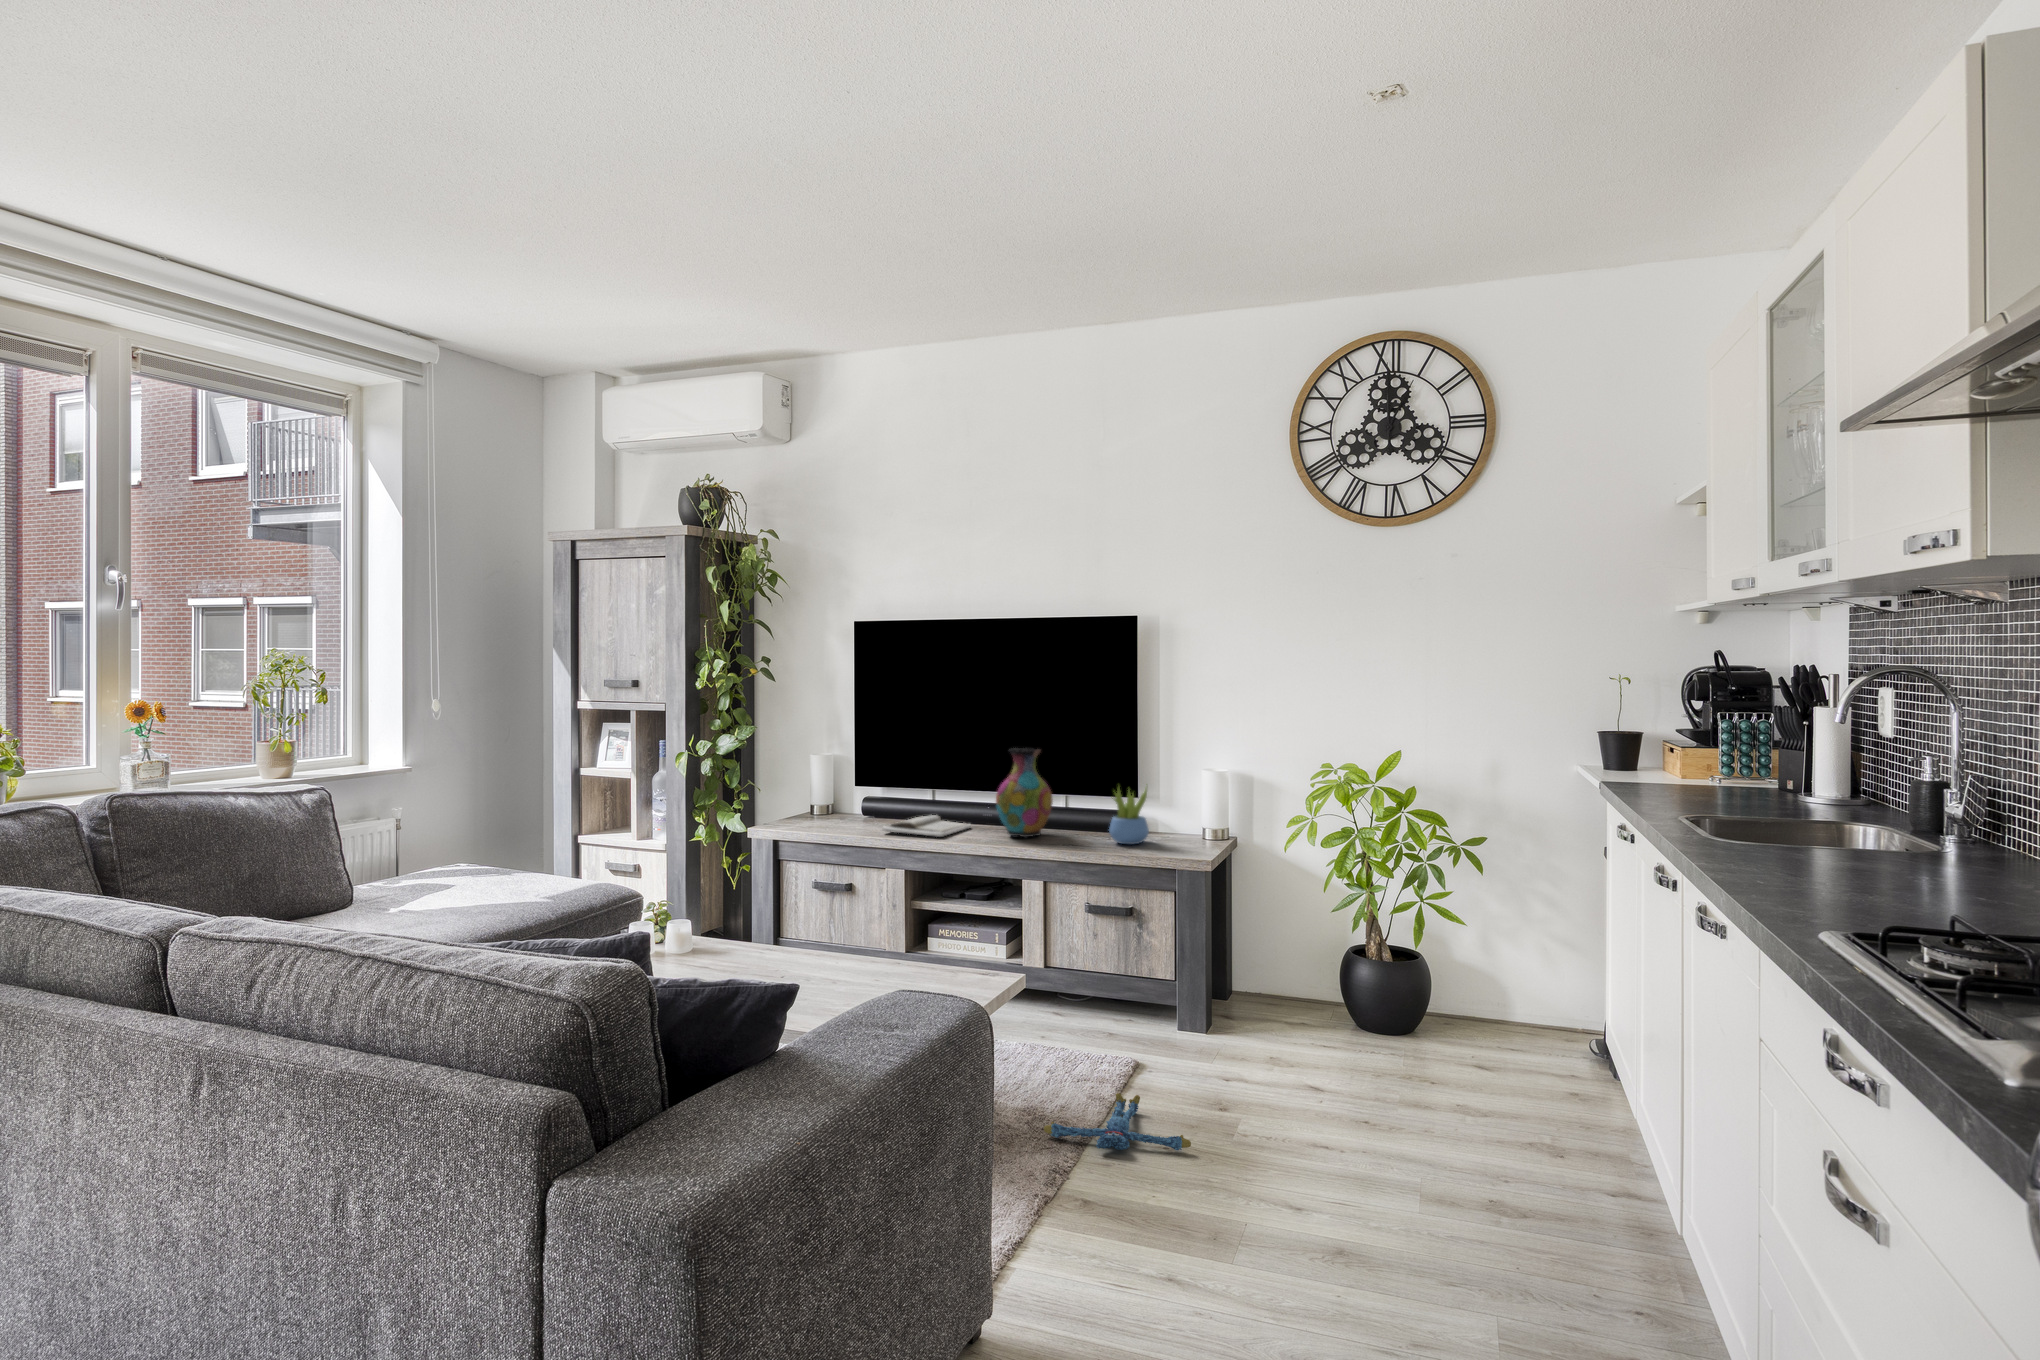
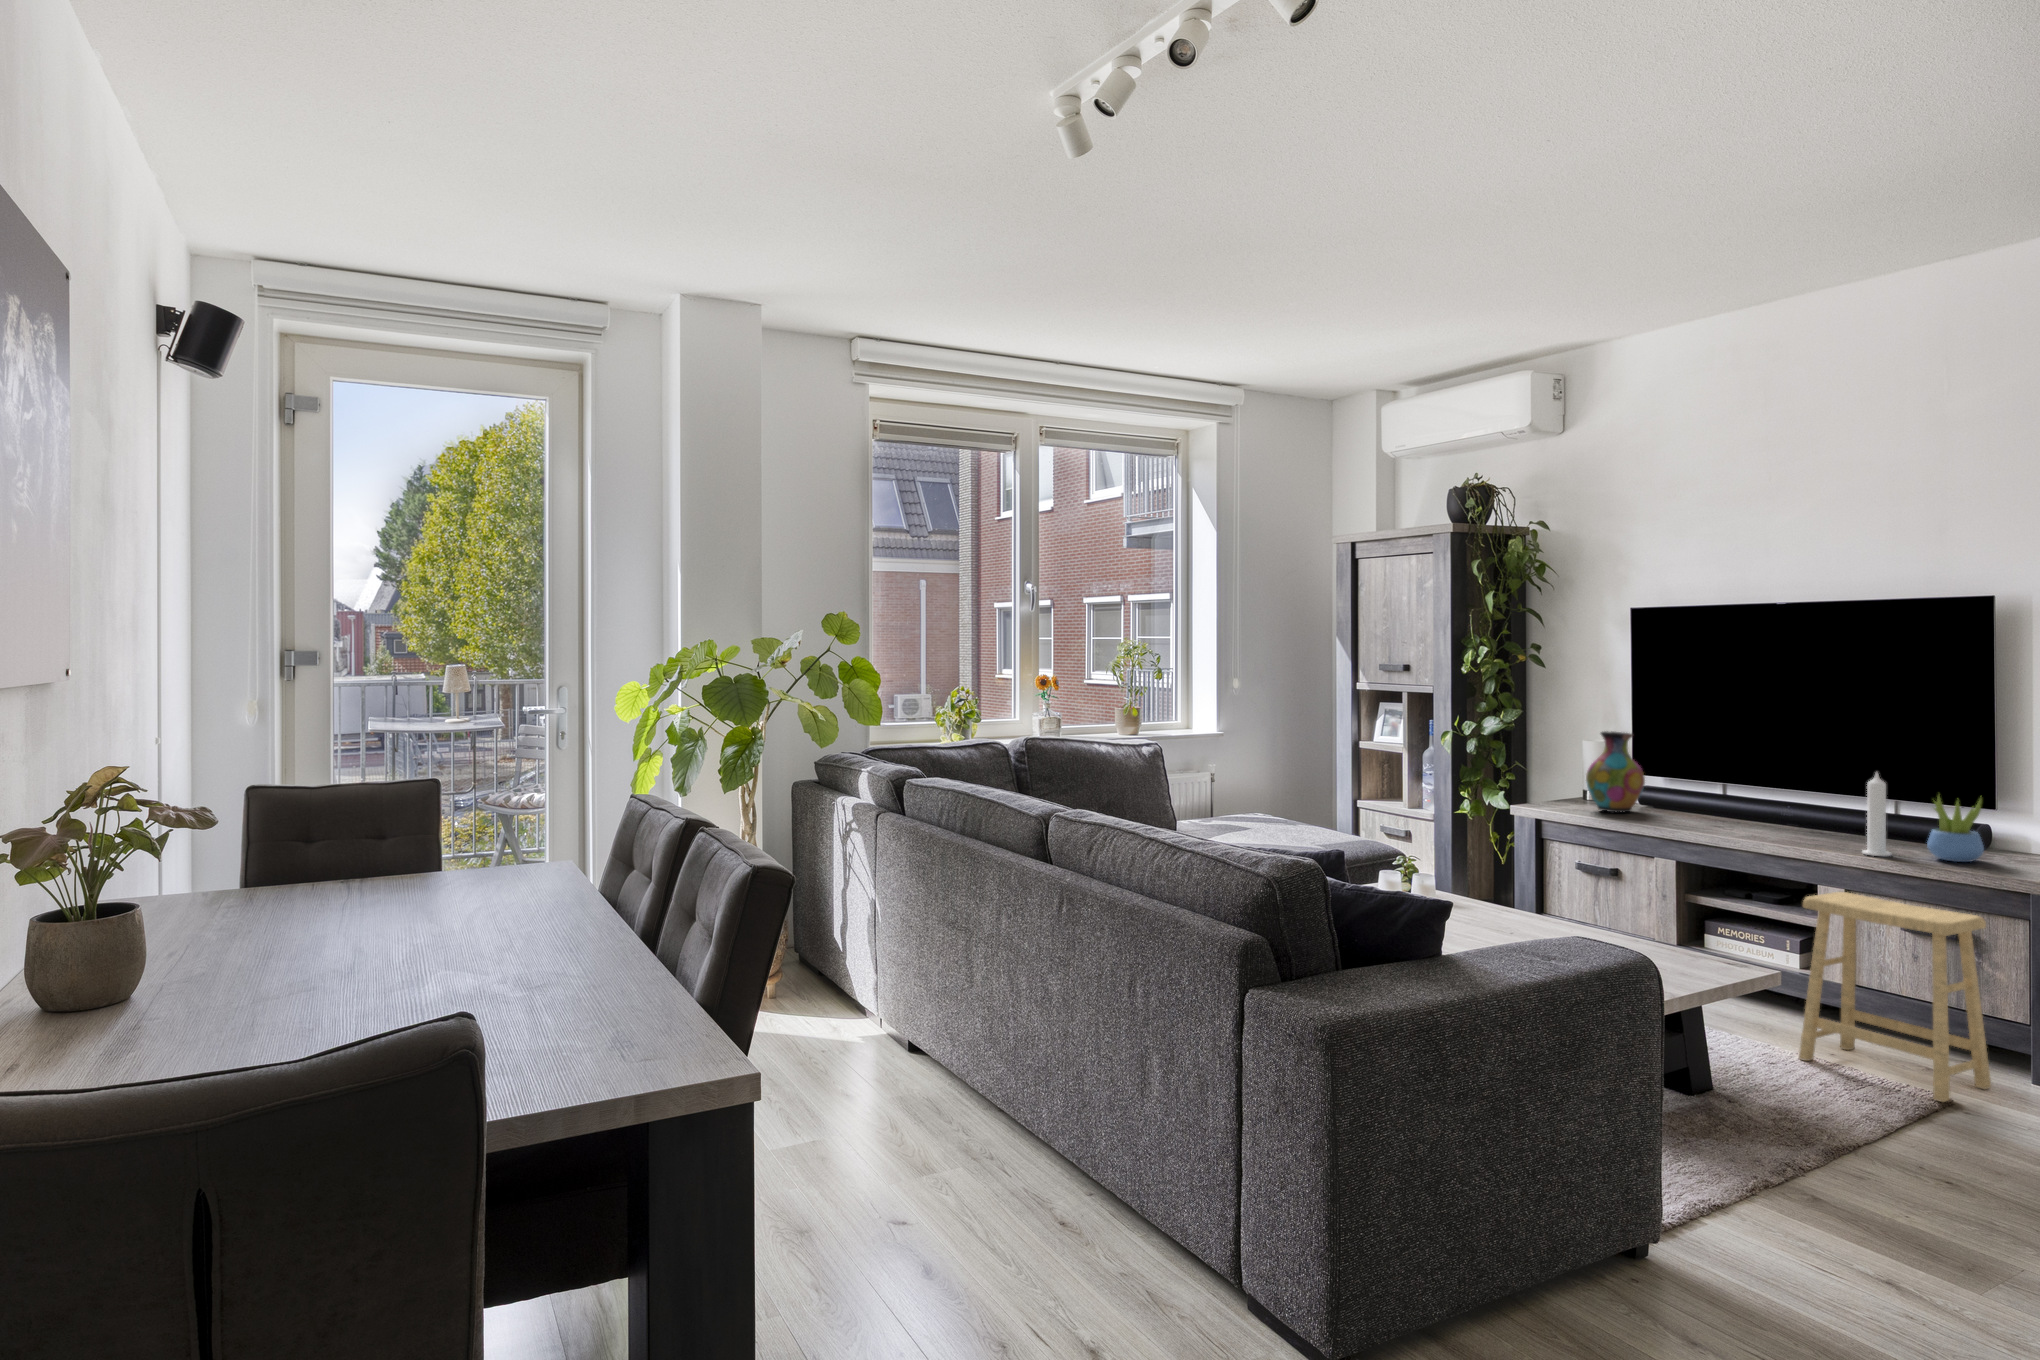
vase: present [996,748,1053,837] -> present [1586,731,1645,812]
candle: none [1062,768,1084,846] -> present [1862,773,1891,856]
book: present [882,815,971,837] -> none [1651,811,1758,832]
footstool: none [1032,884,1172,1071] -> present [1799,892,1991,1102]
plush toy: present [1044,1093,1191,1150] -> none [1776,1109,1955,1176]

